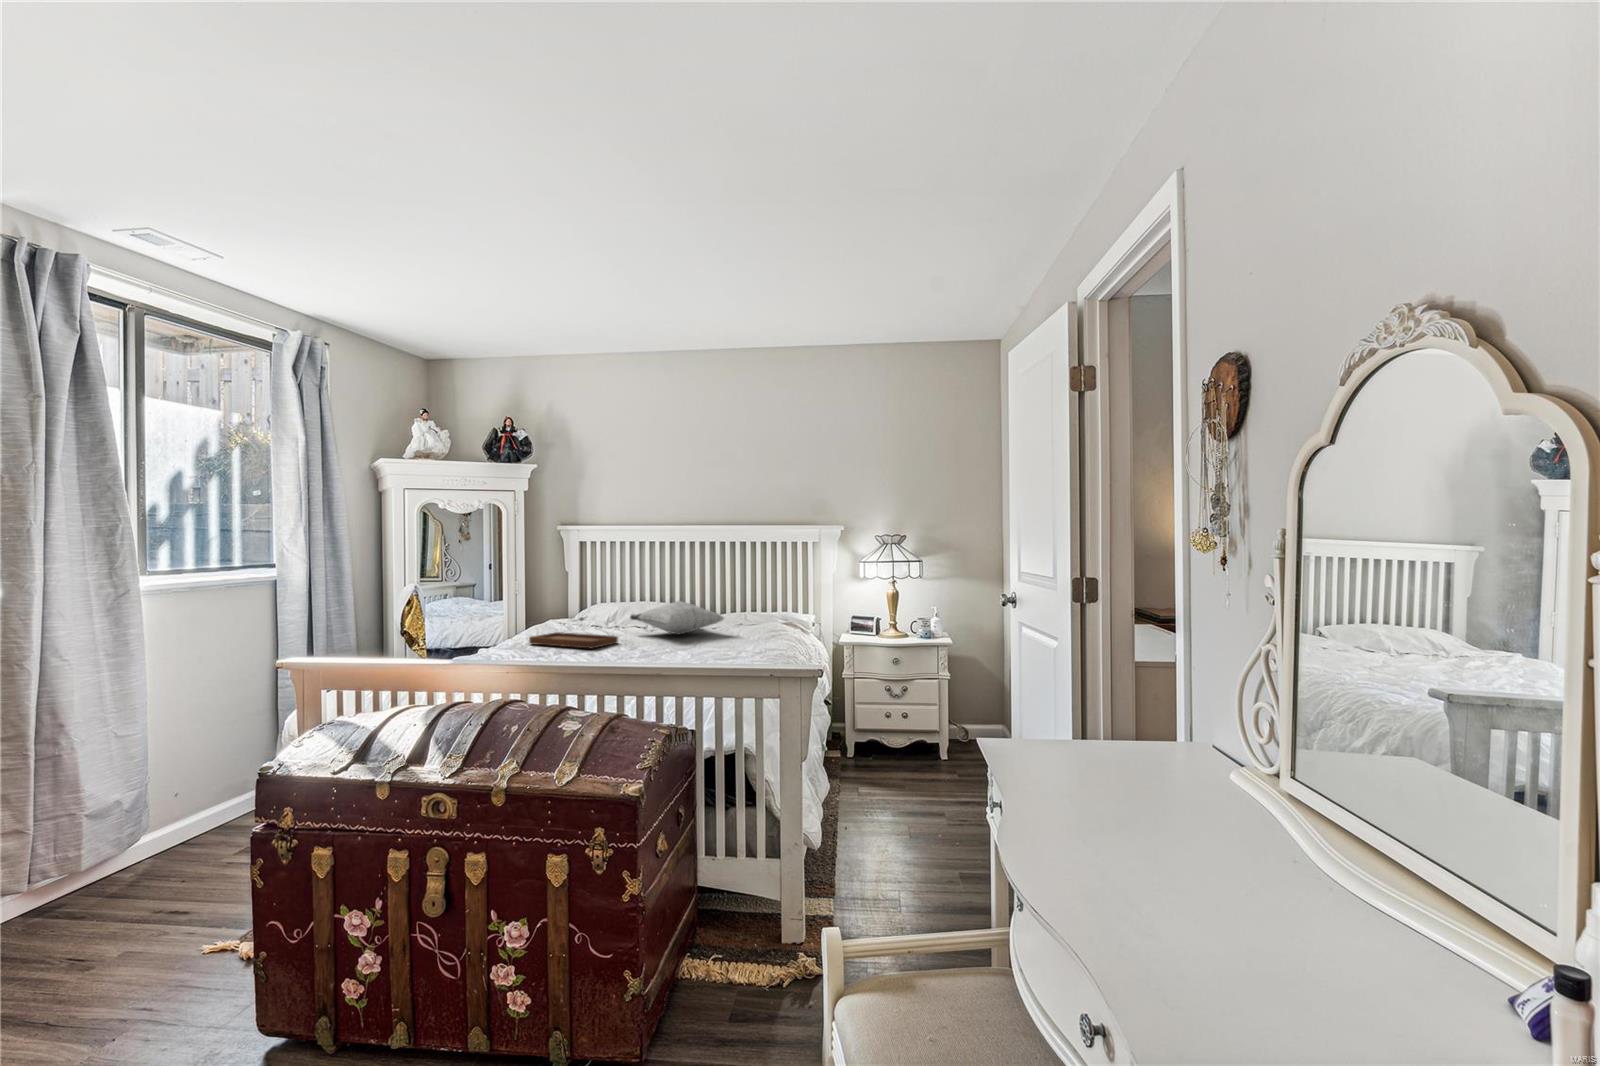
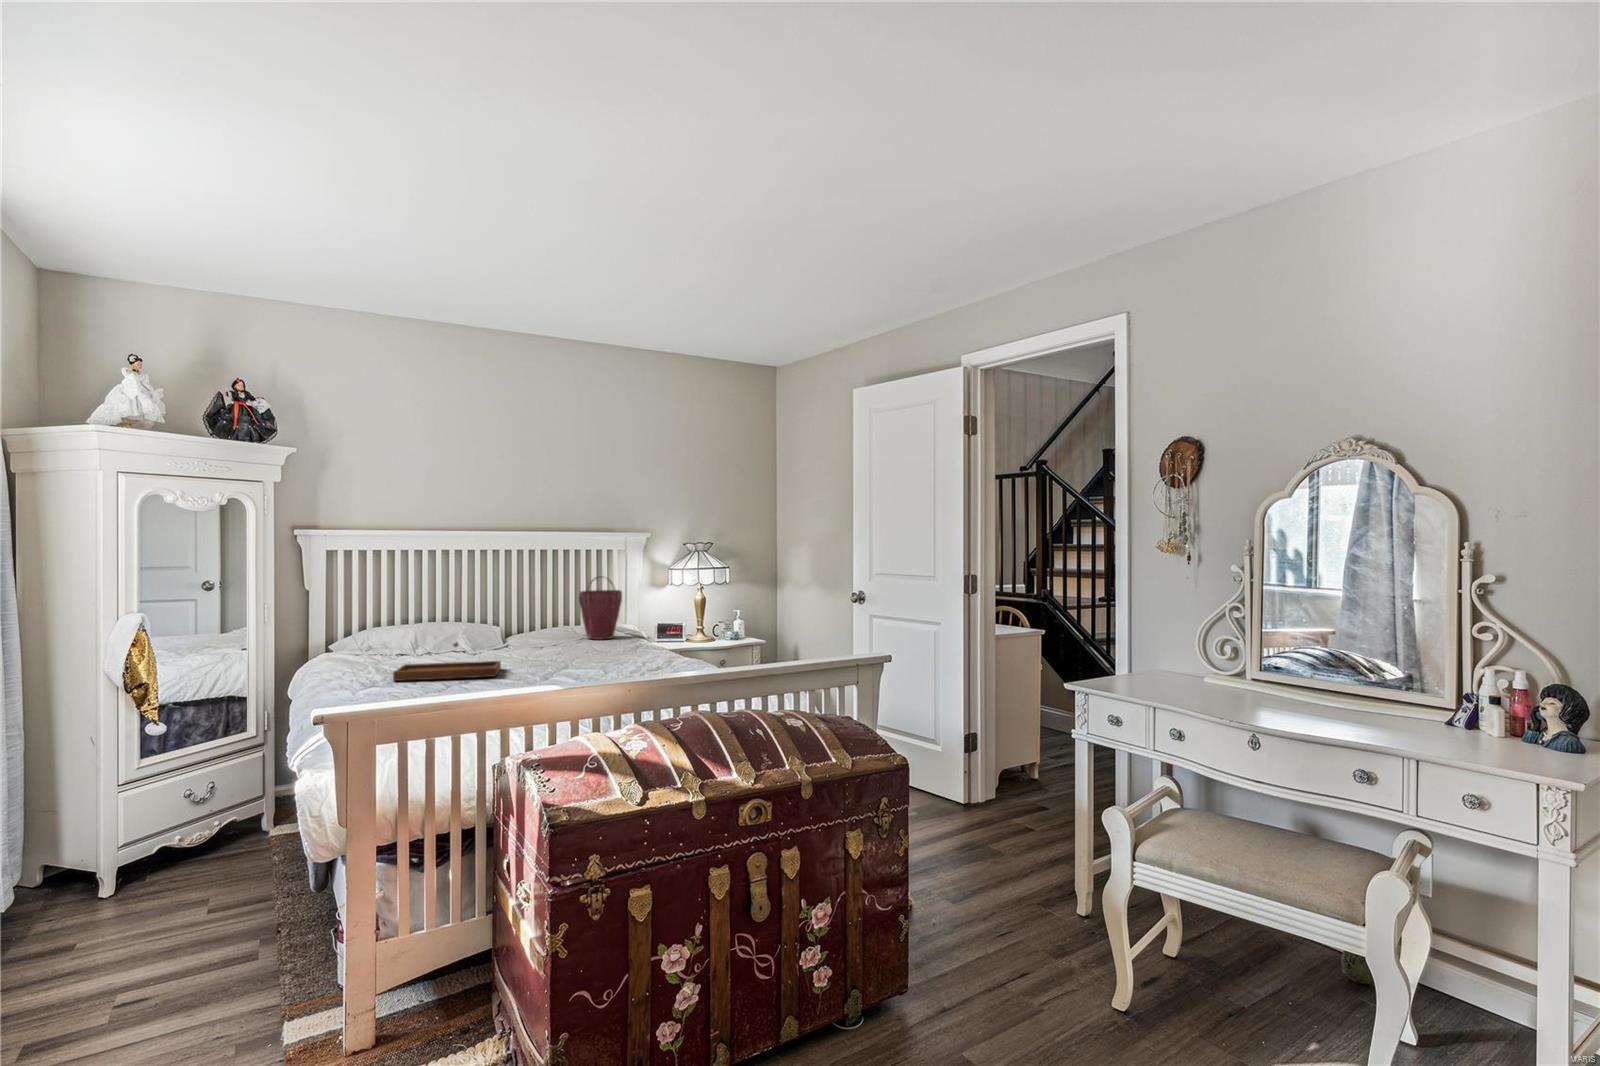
handbag: none [744,567,782,626] -> present [579,576,622,639]
pillow: present [630,601,724,634] -> none [483,617,594,654]

